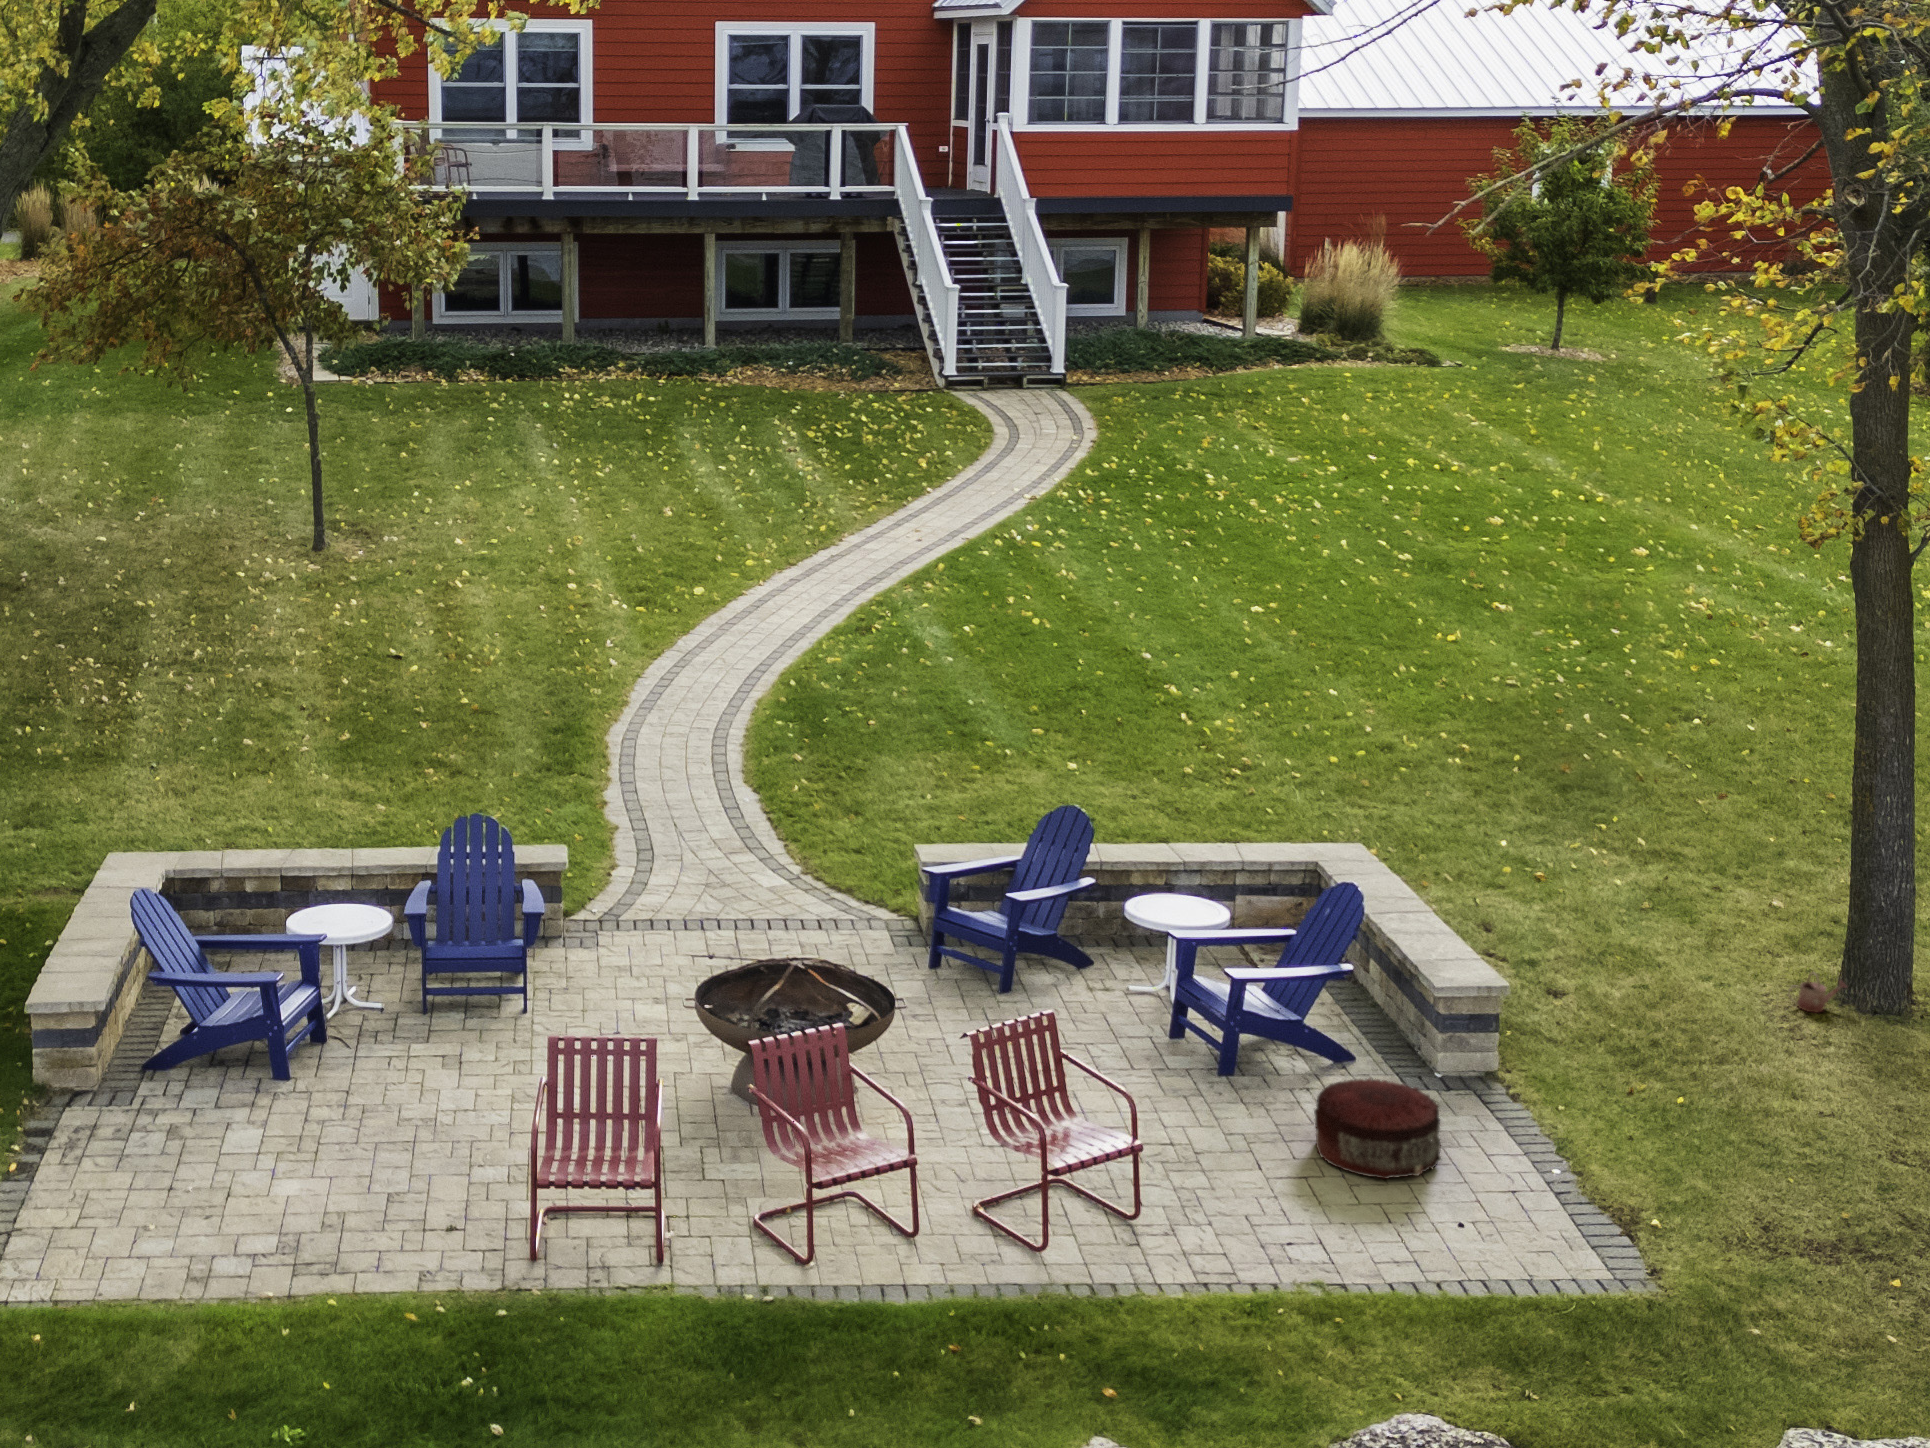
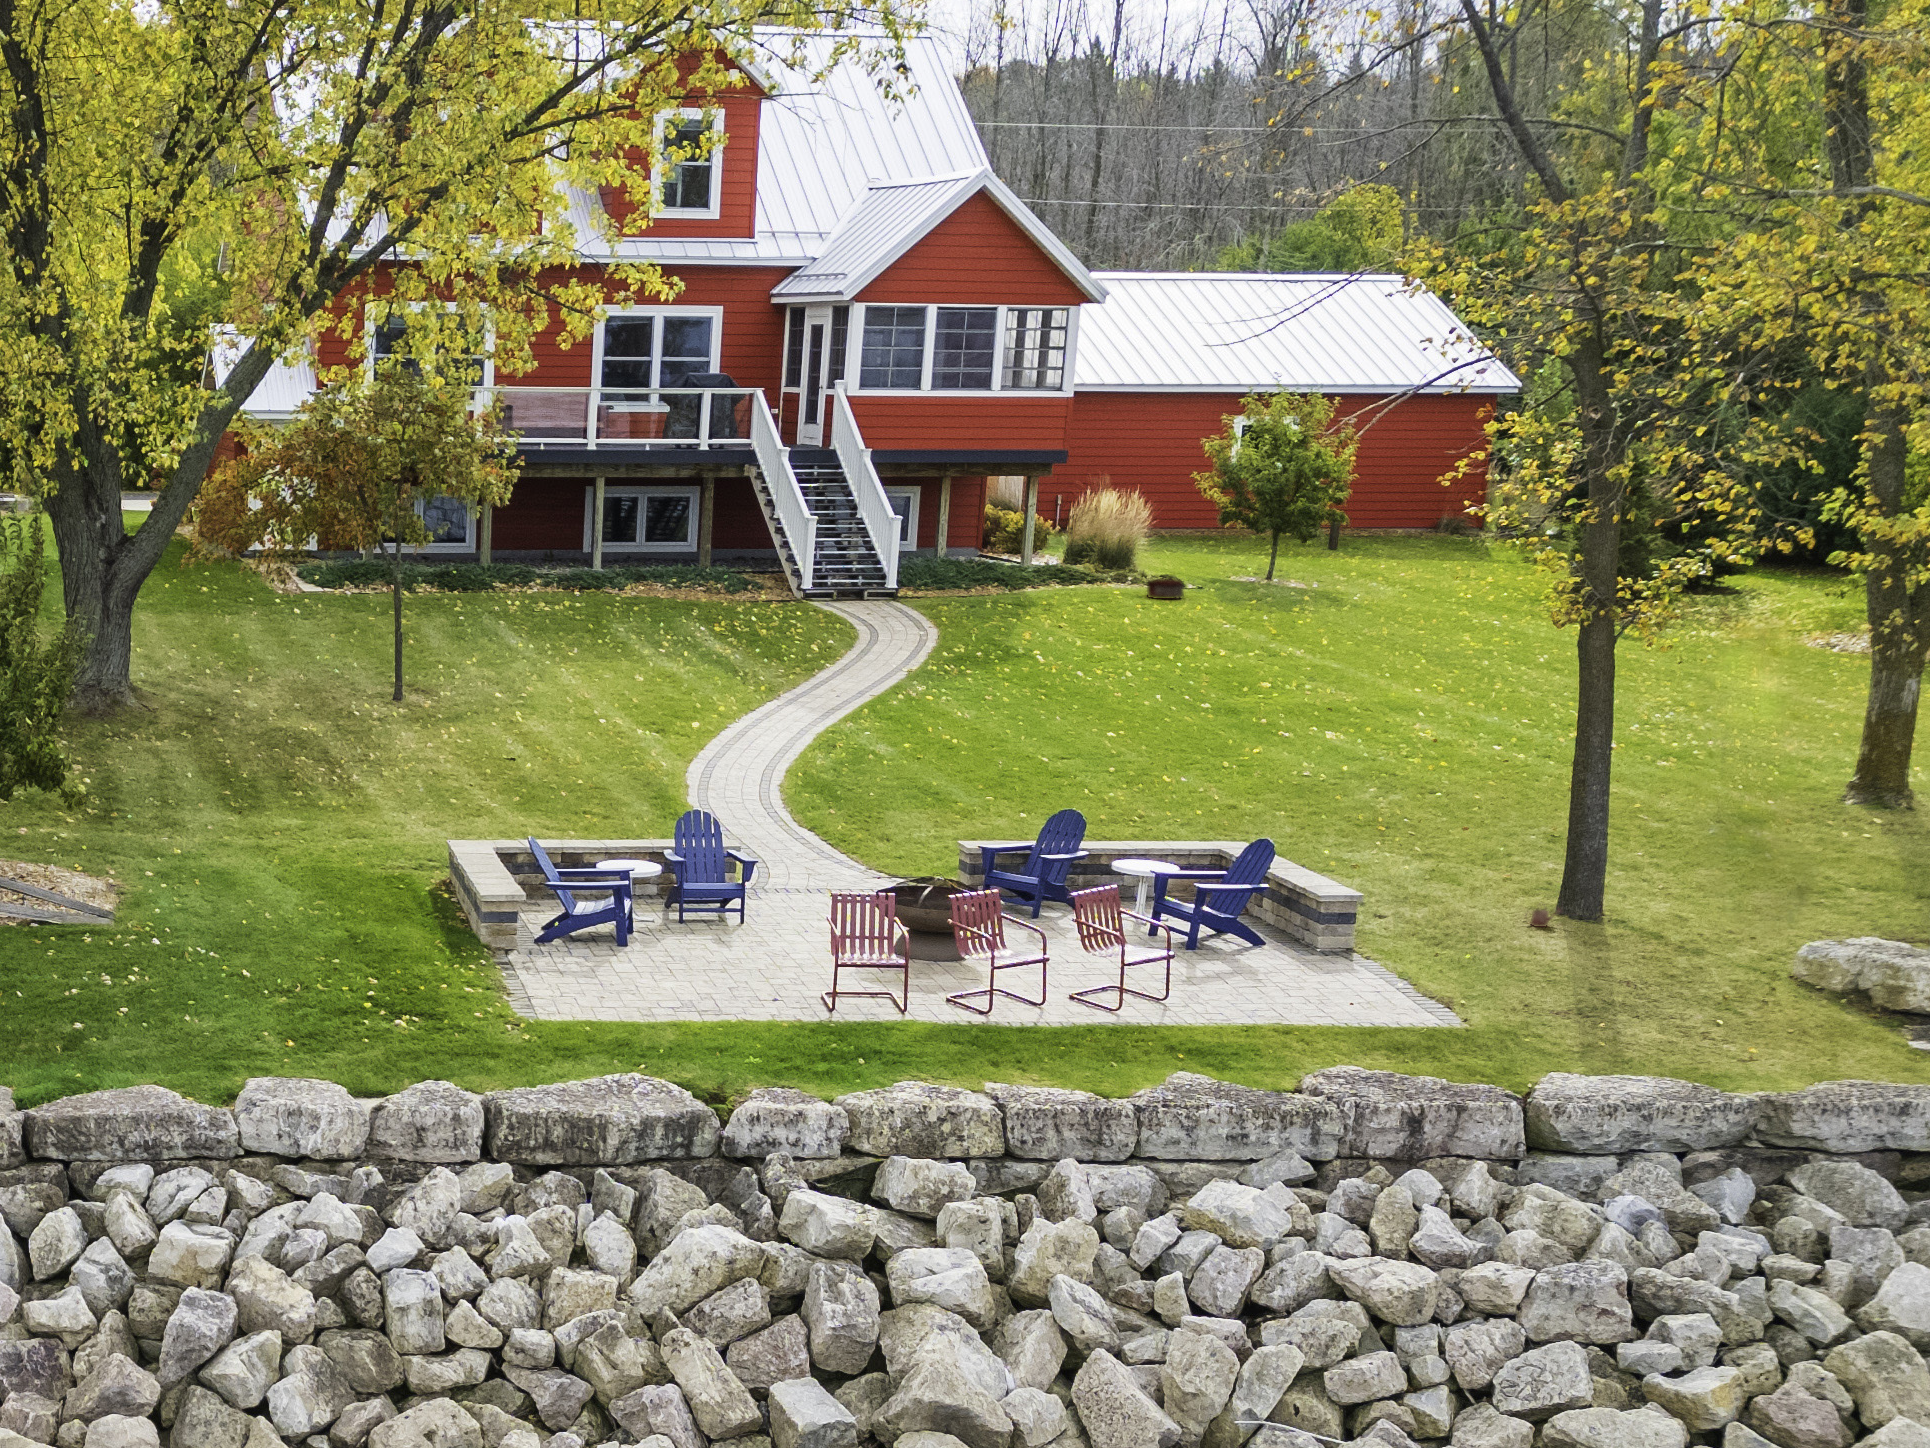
pouf: present [1314,1079,1441,1179] -> present [1147,578,1184,599]

